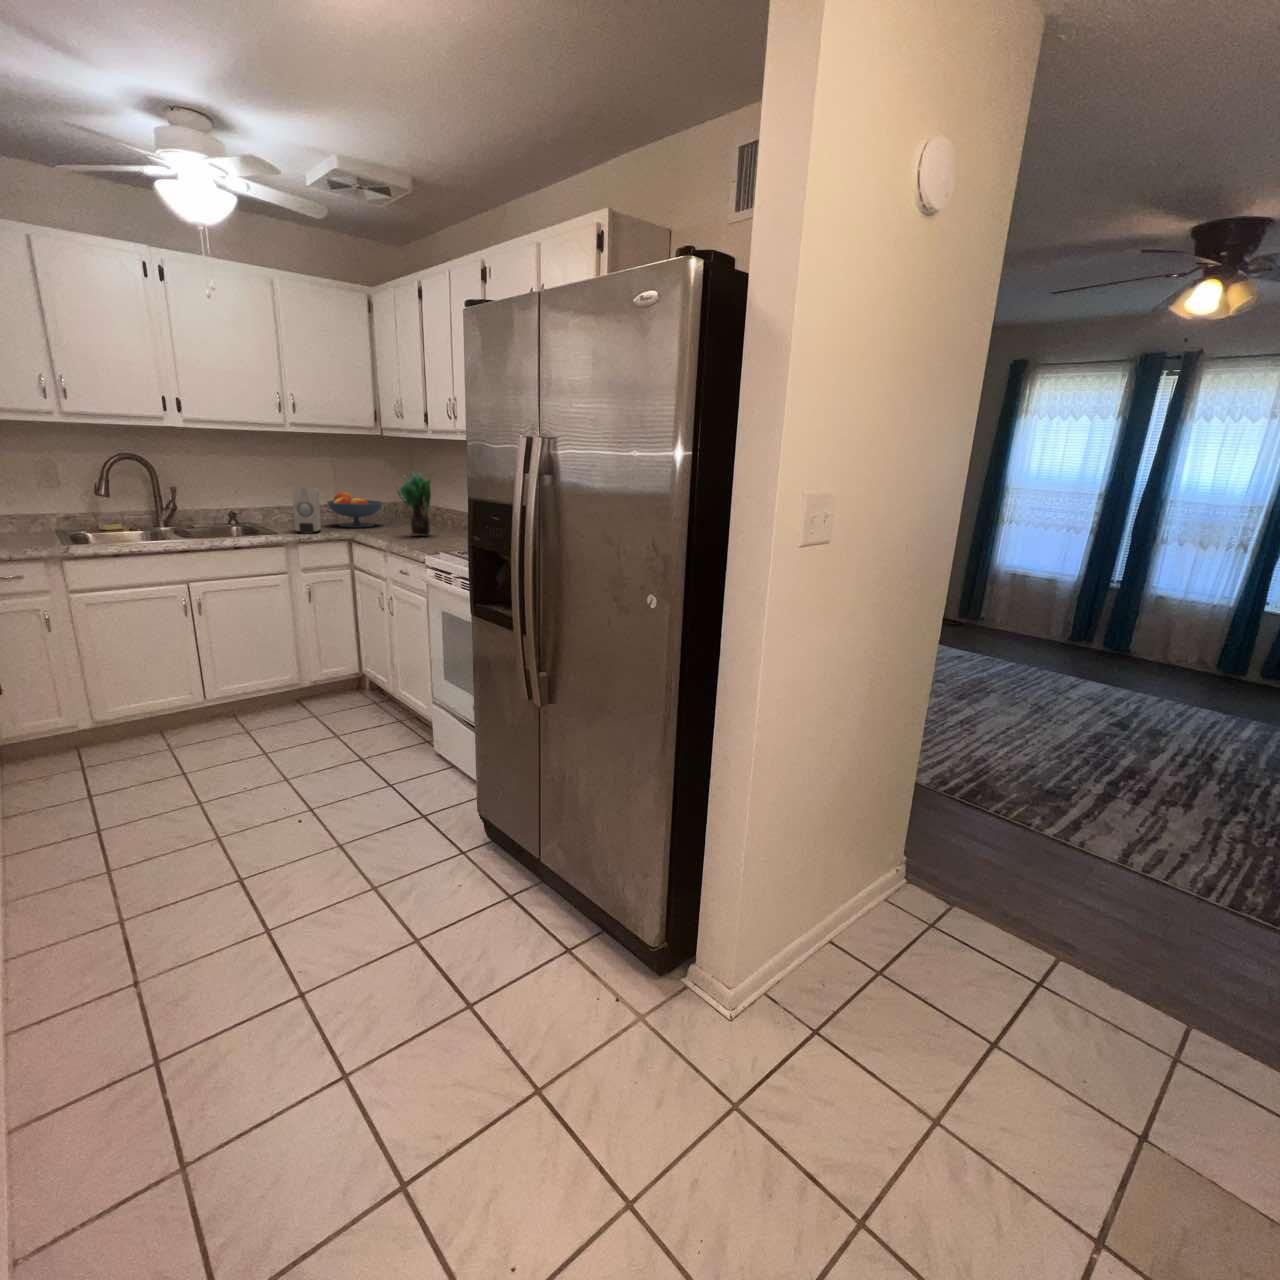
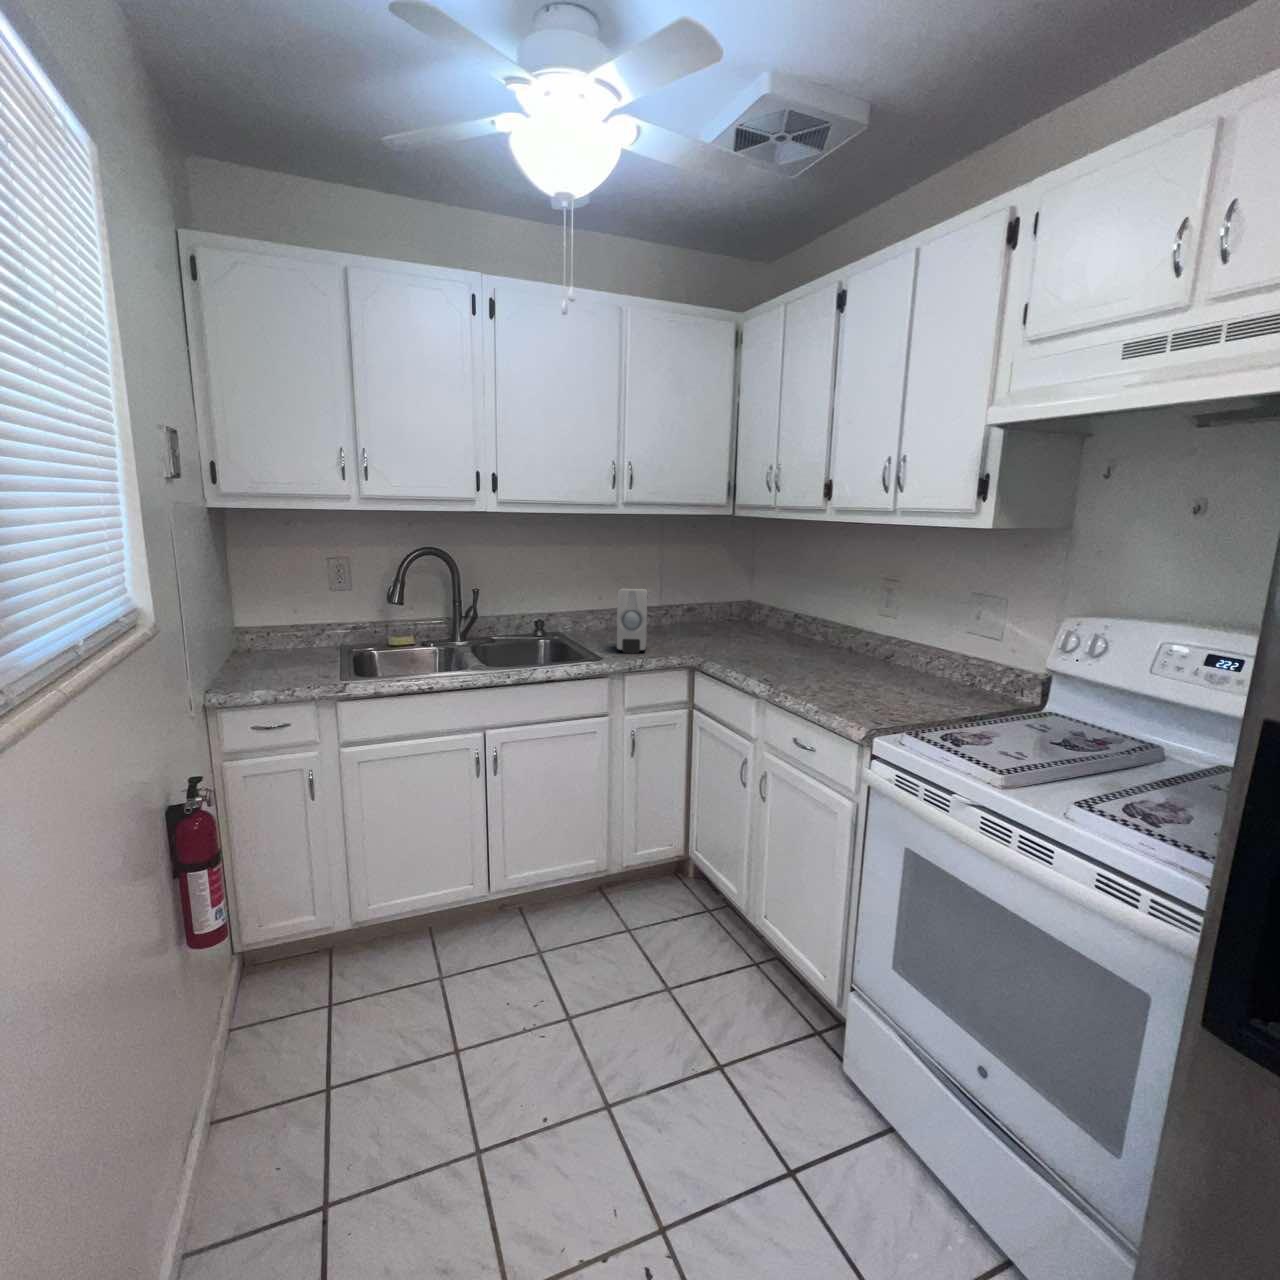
potted plant: present [397,472,431,536] -> none [762,568,820,665]
fruit bowl: present [327,493,382,528] -> none [649,591,720,640]

